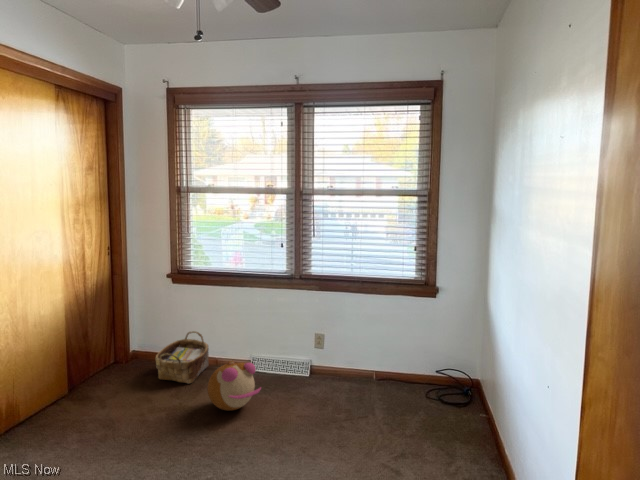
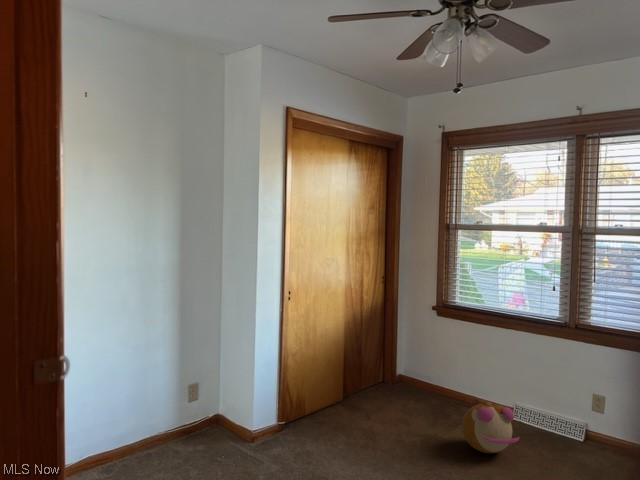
woven basket: present [155,331,209,383] -> none [416,366,468,416]

